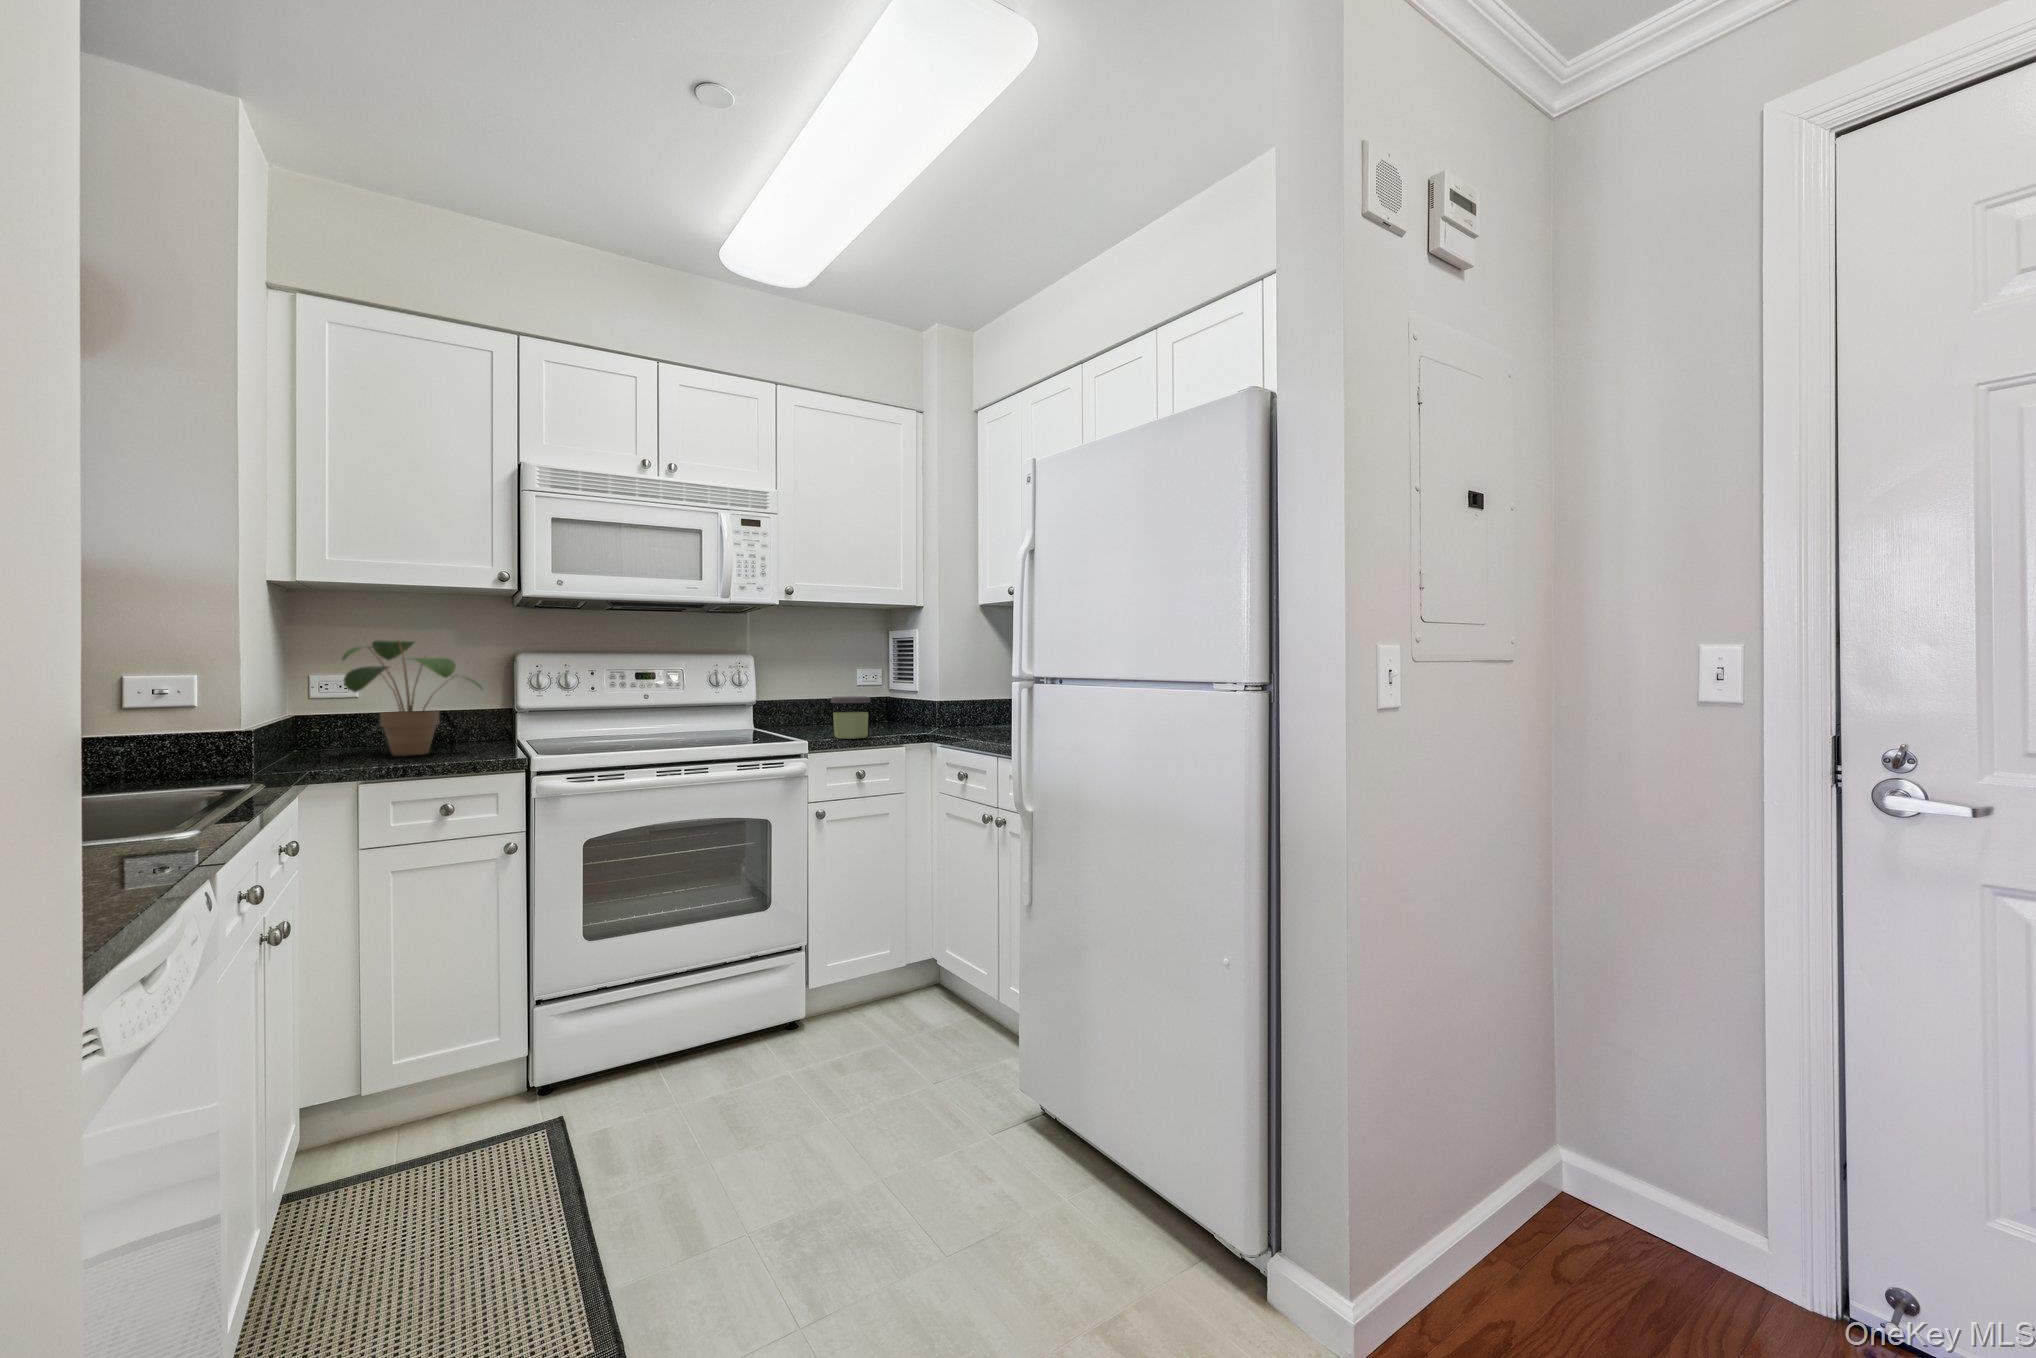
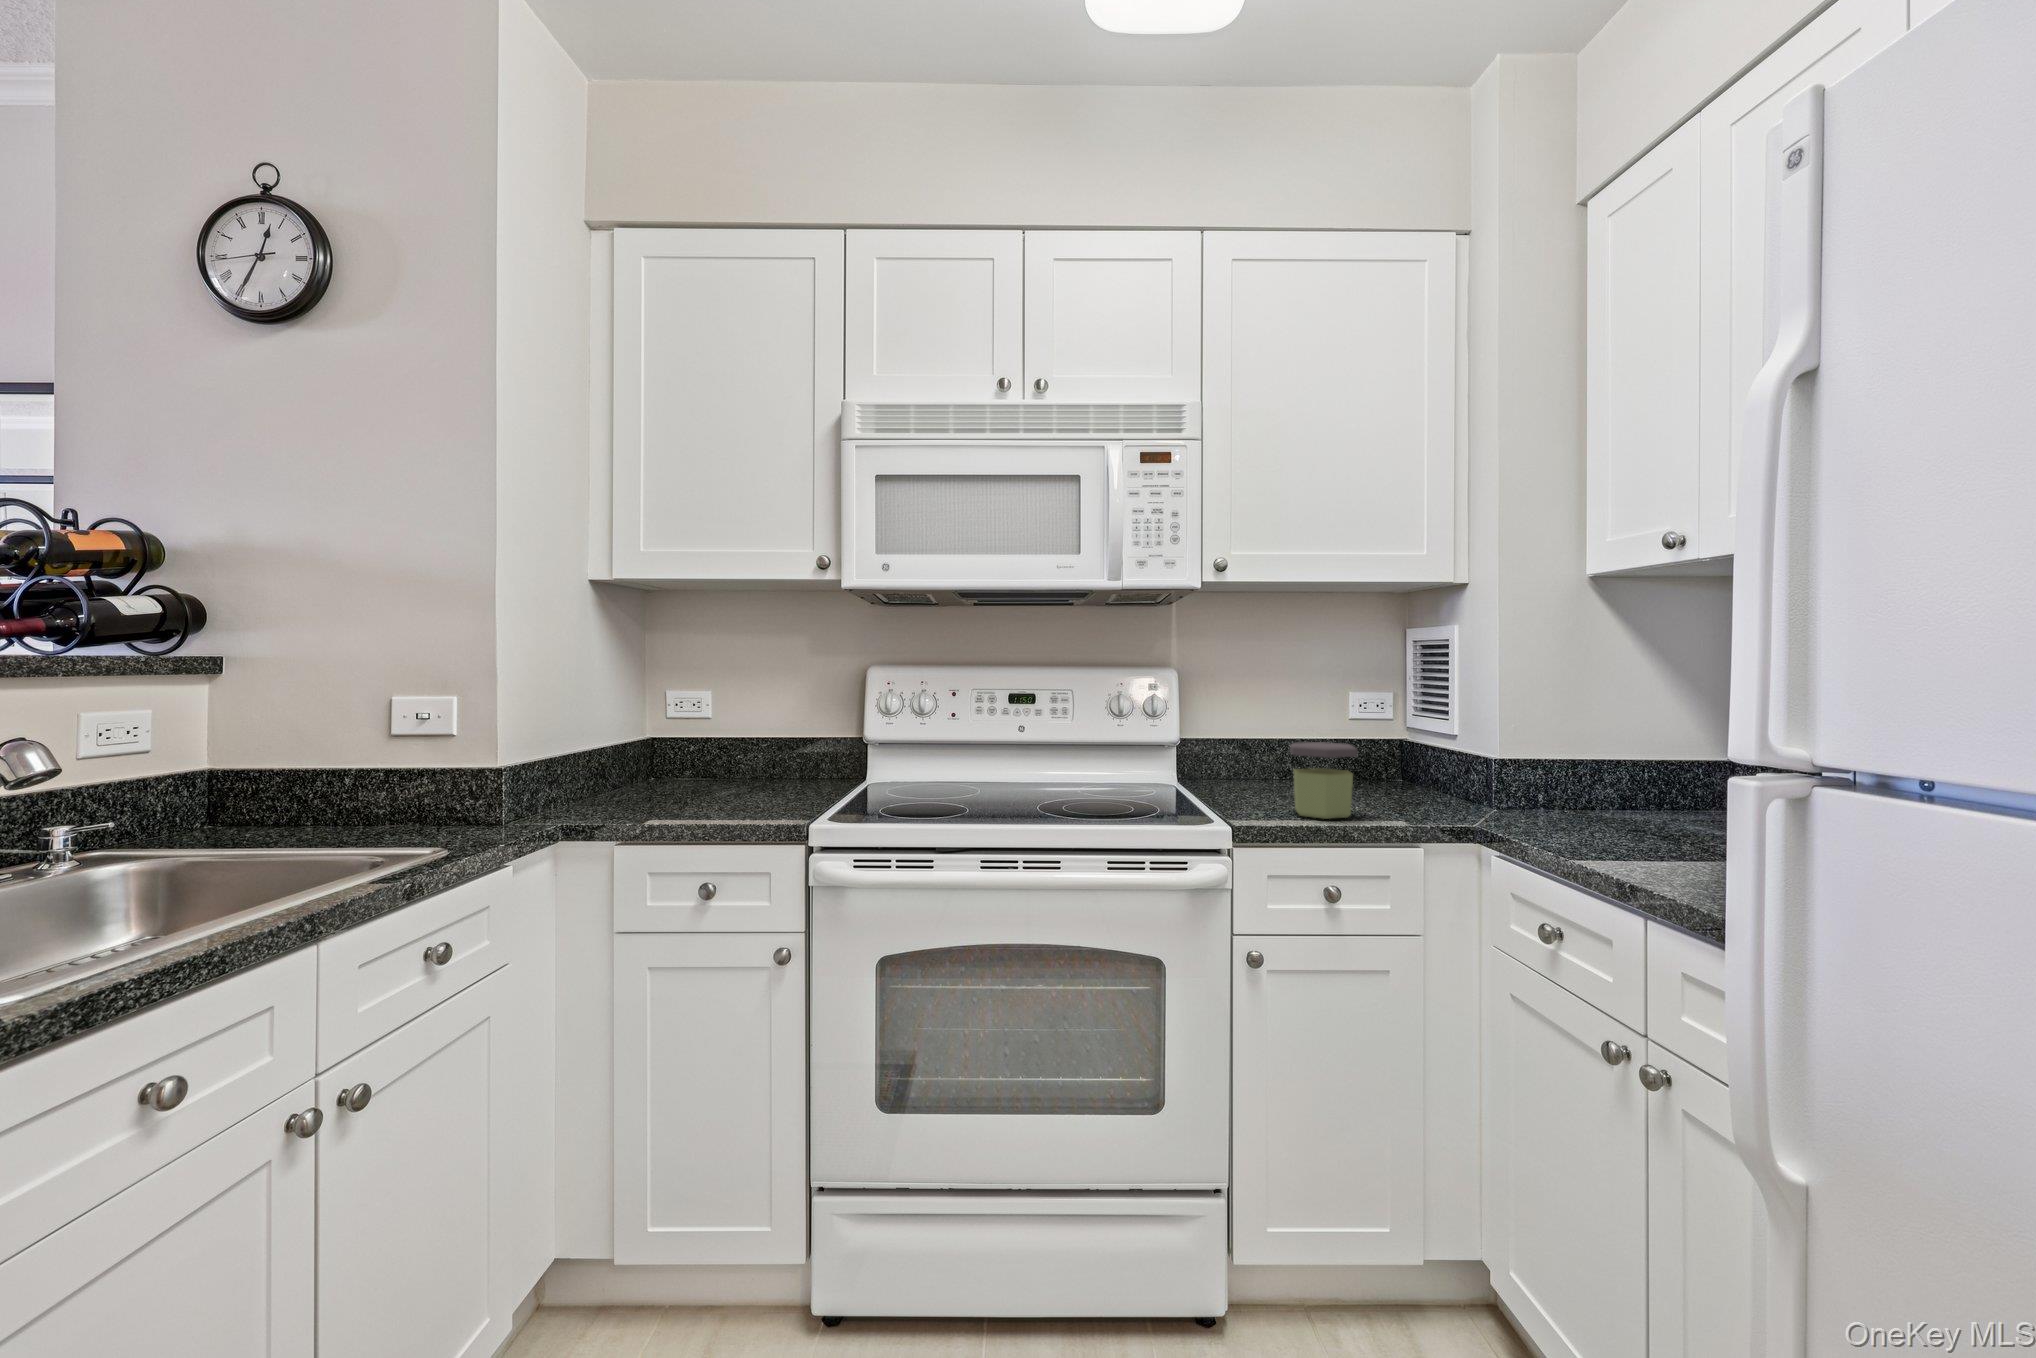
potted plant: present [342,640,482,756] -> none [638,649,800,801]

